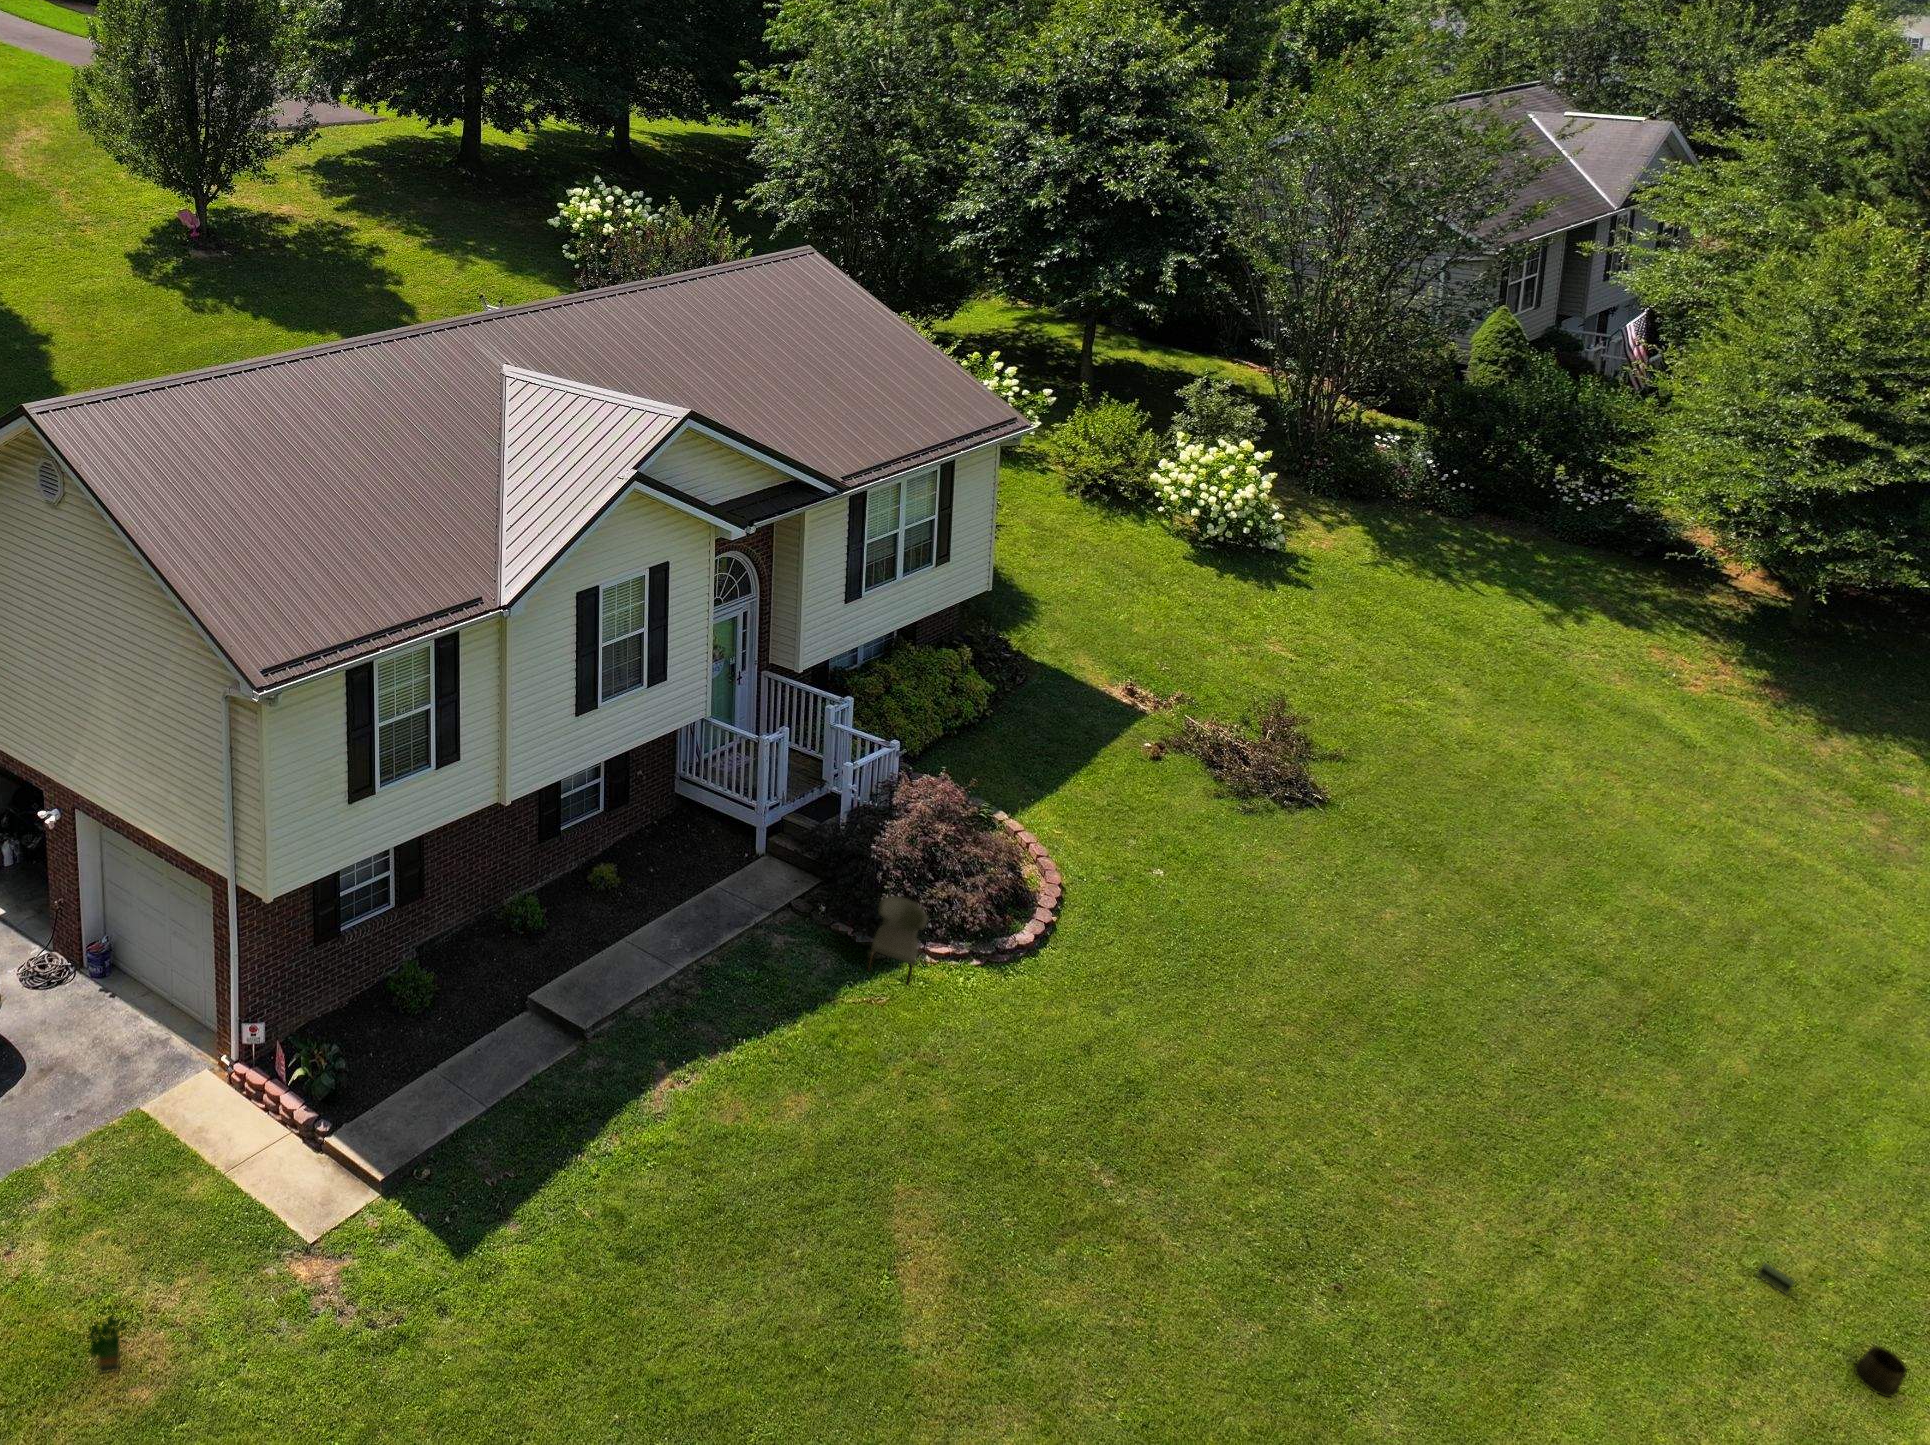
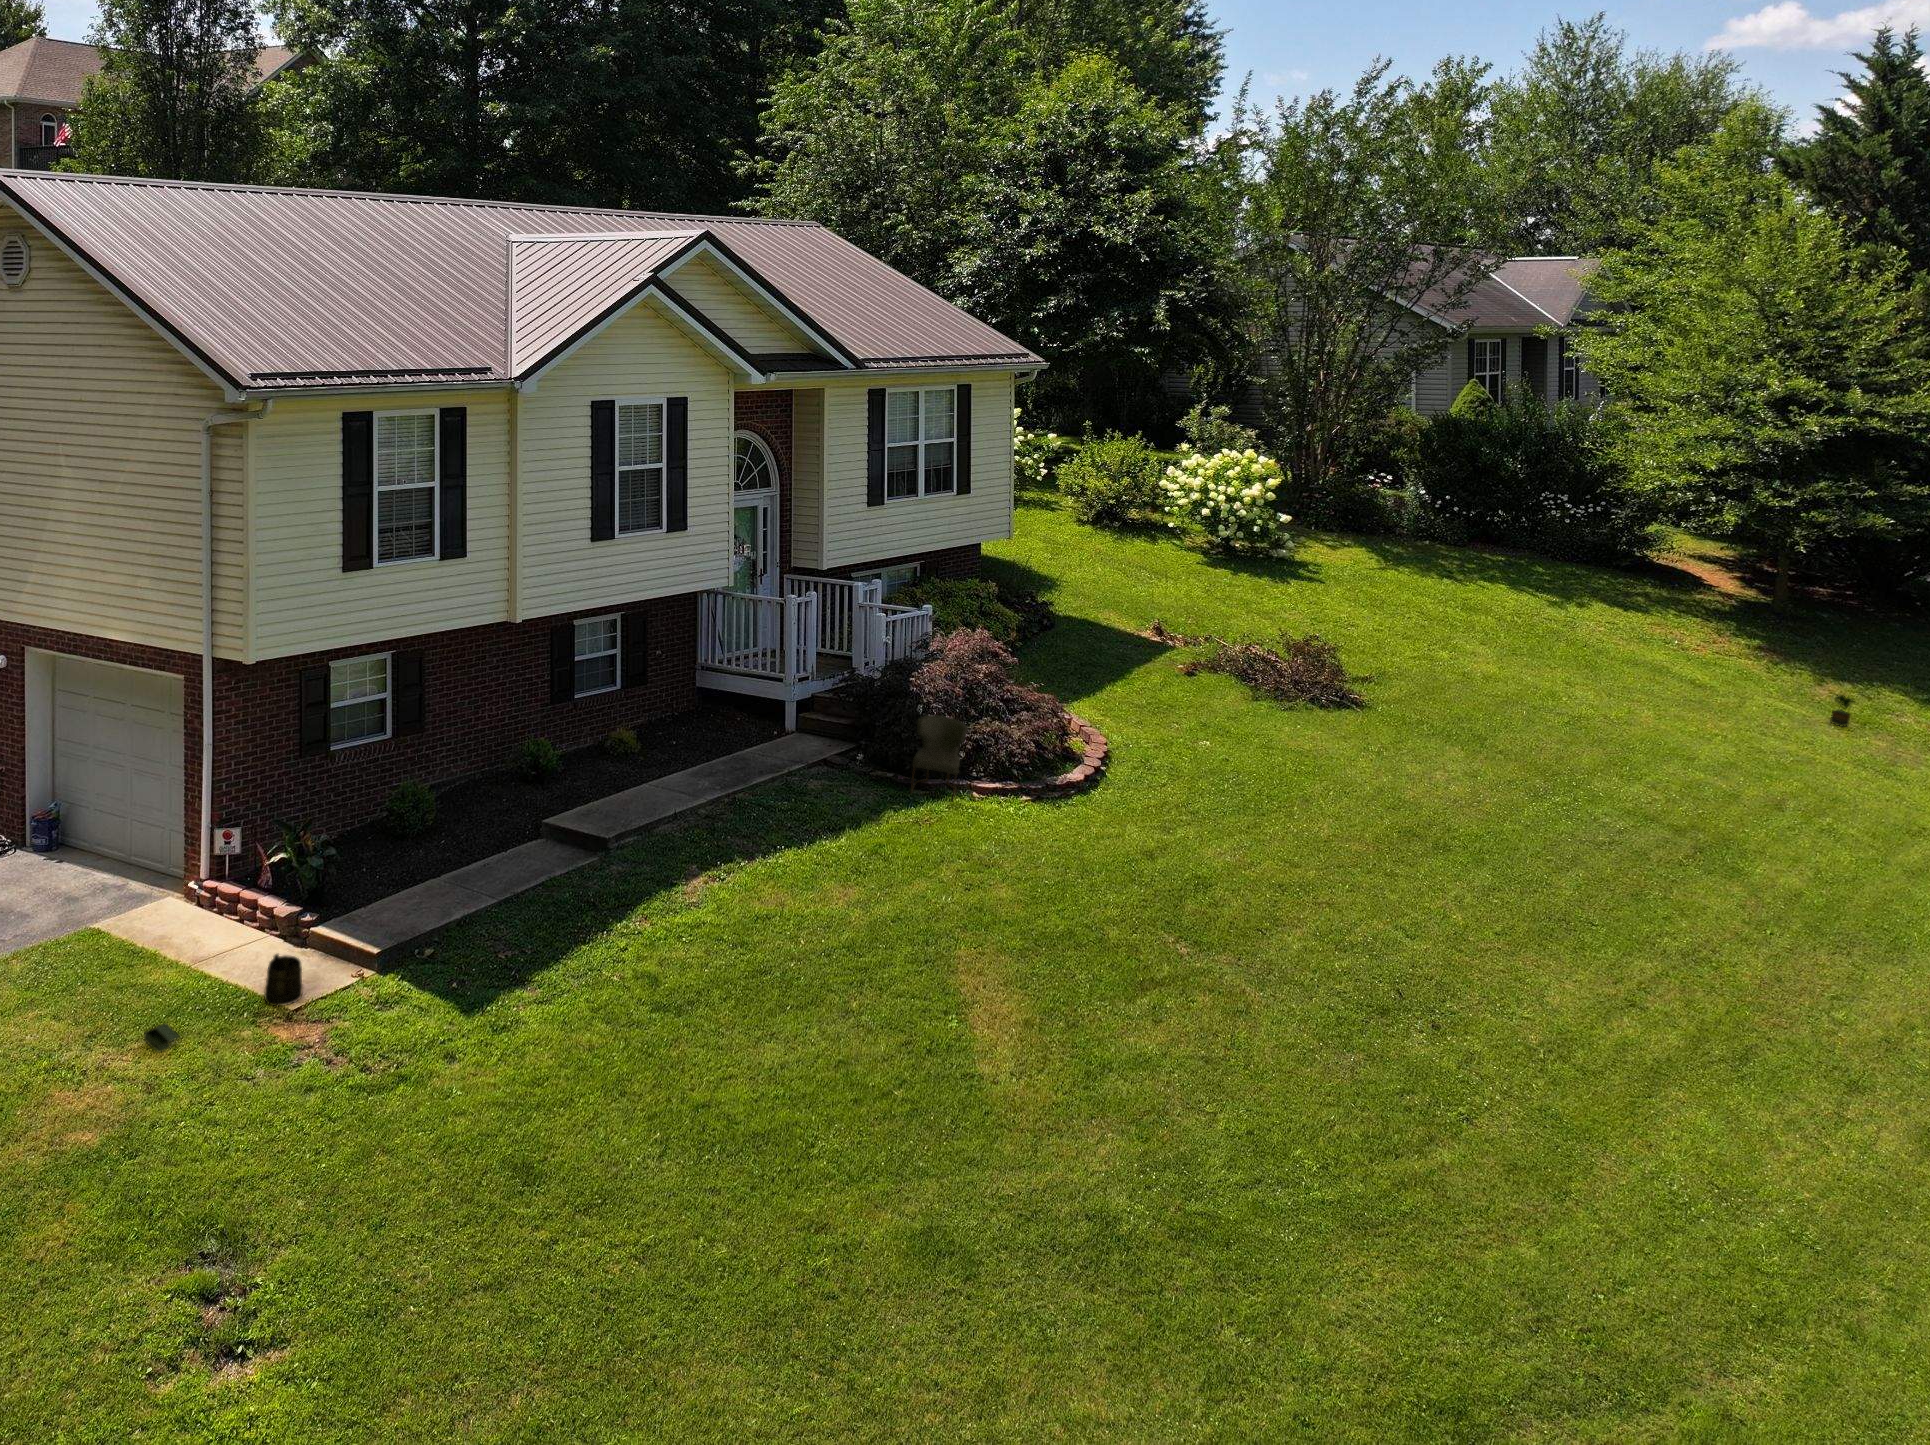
toolbox: present [1758,1262,1795,1295] -> present [144,1023,180,1052]
potted tree: present [89,1316,126,1373] -> present [1830,695,1855,727]
bucket: present [1854,1346,1907,1397] -> present [264,954,303,1006]

